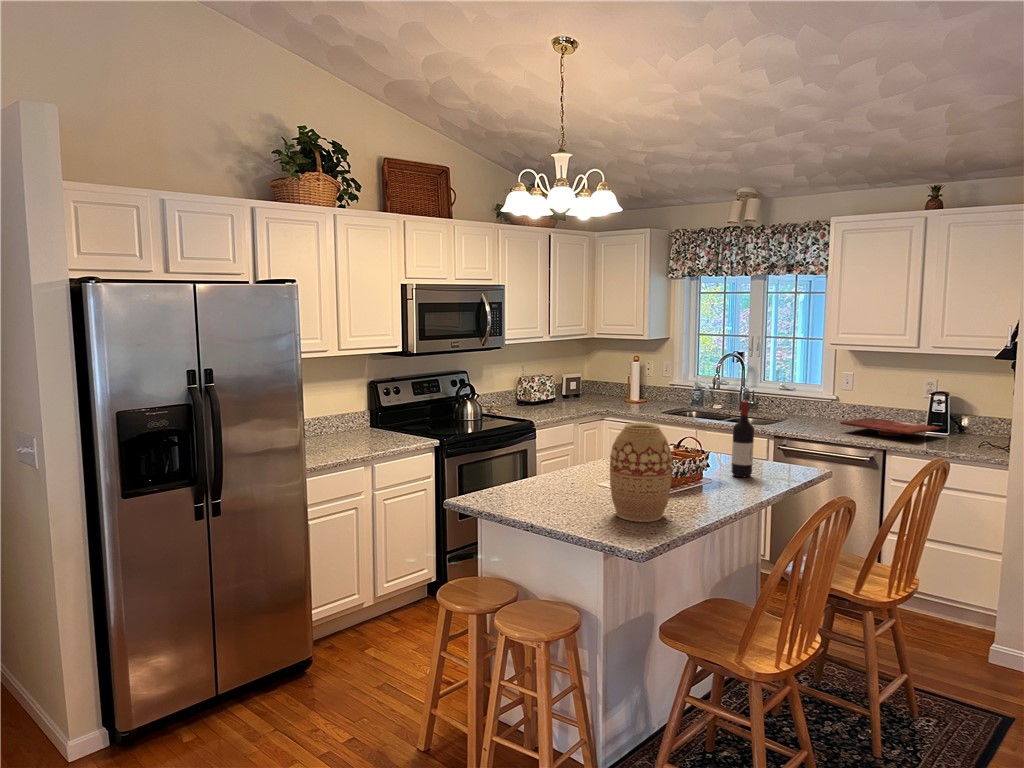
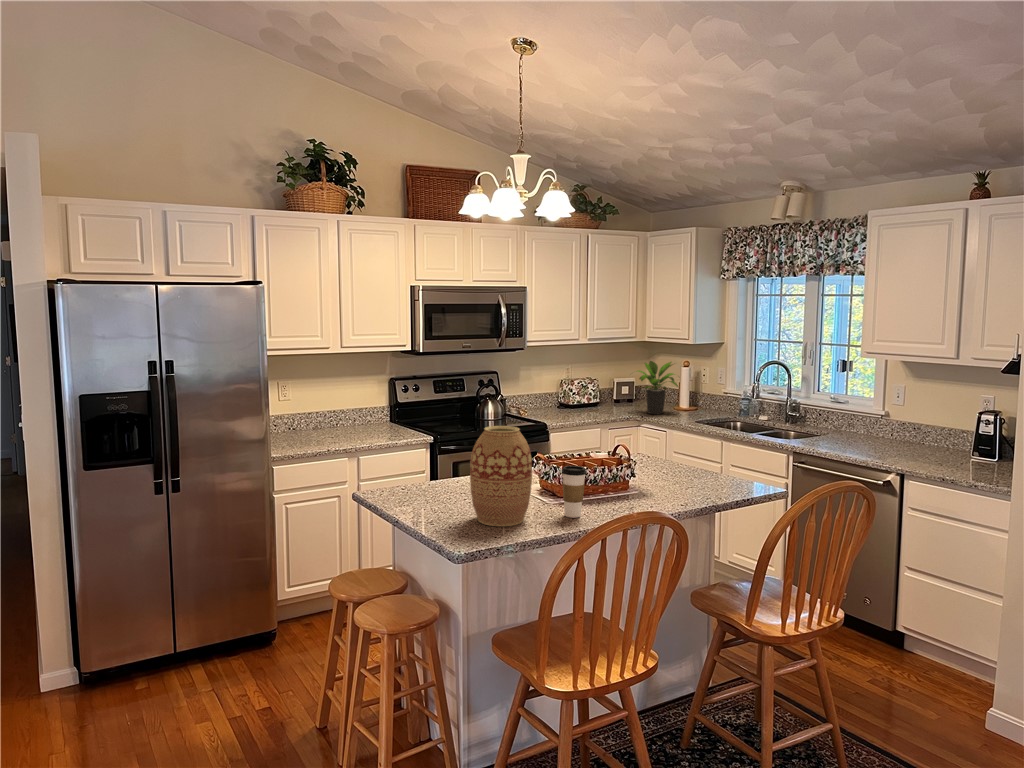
potted plant: none [590,355,638,407] -> present [638,361,678,414]
wine bottle: present [732,401,754,477] -> none [658,410,682,492]
cutting board: present [840,418,940,436] -> none [867,439,986,461]
coffee cup: none [687,458,712,508] -> present [562,466,587,518]

